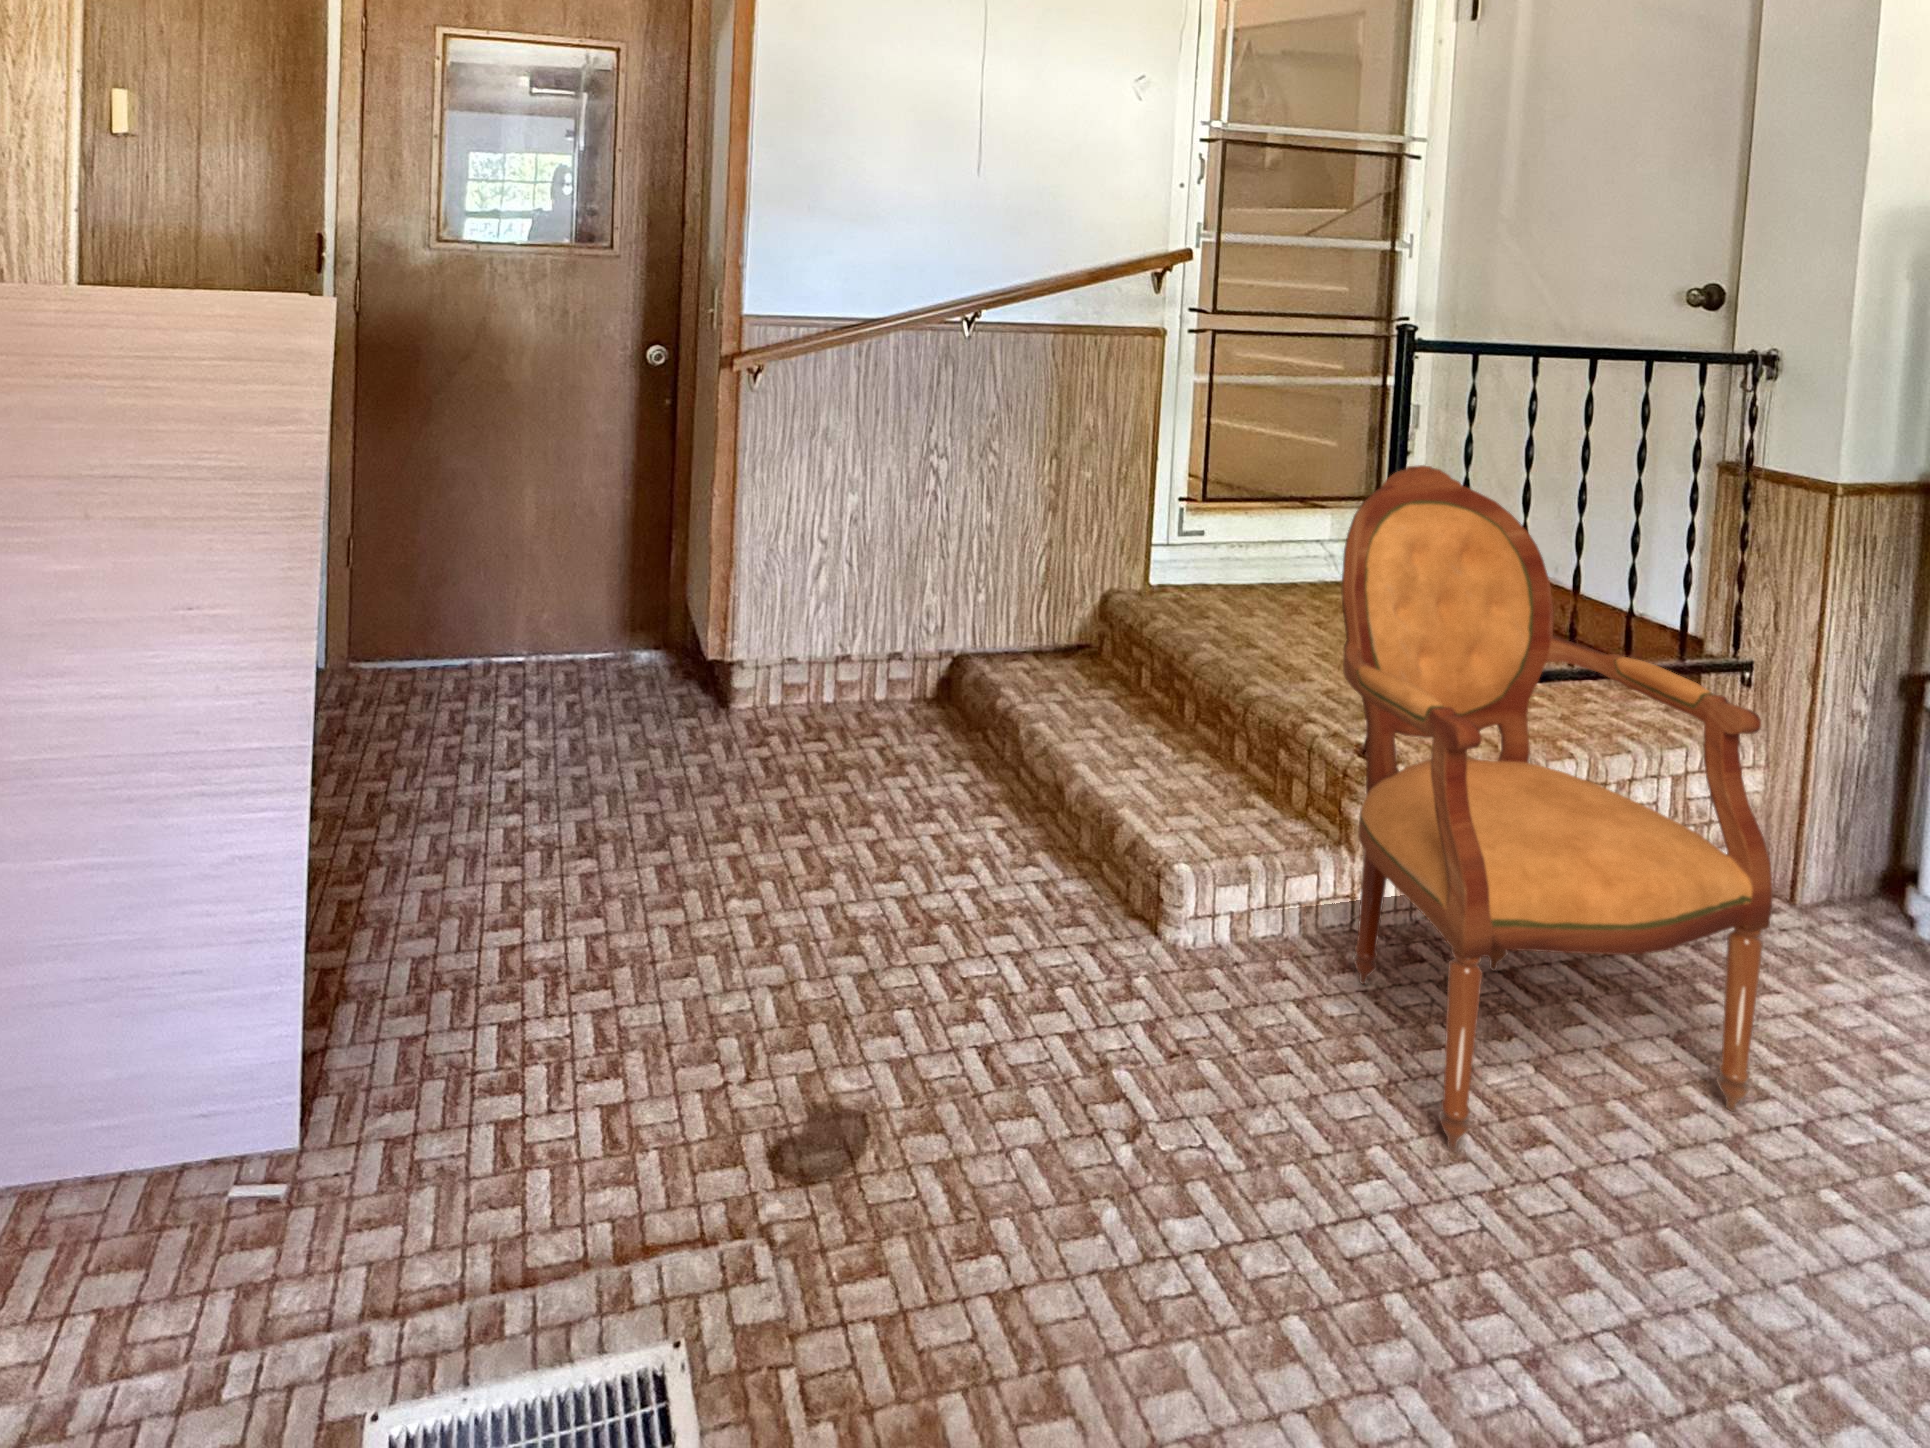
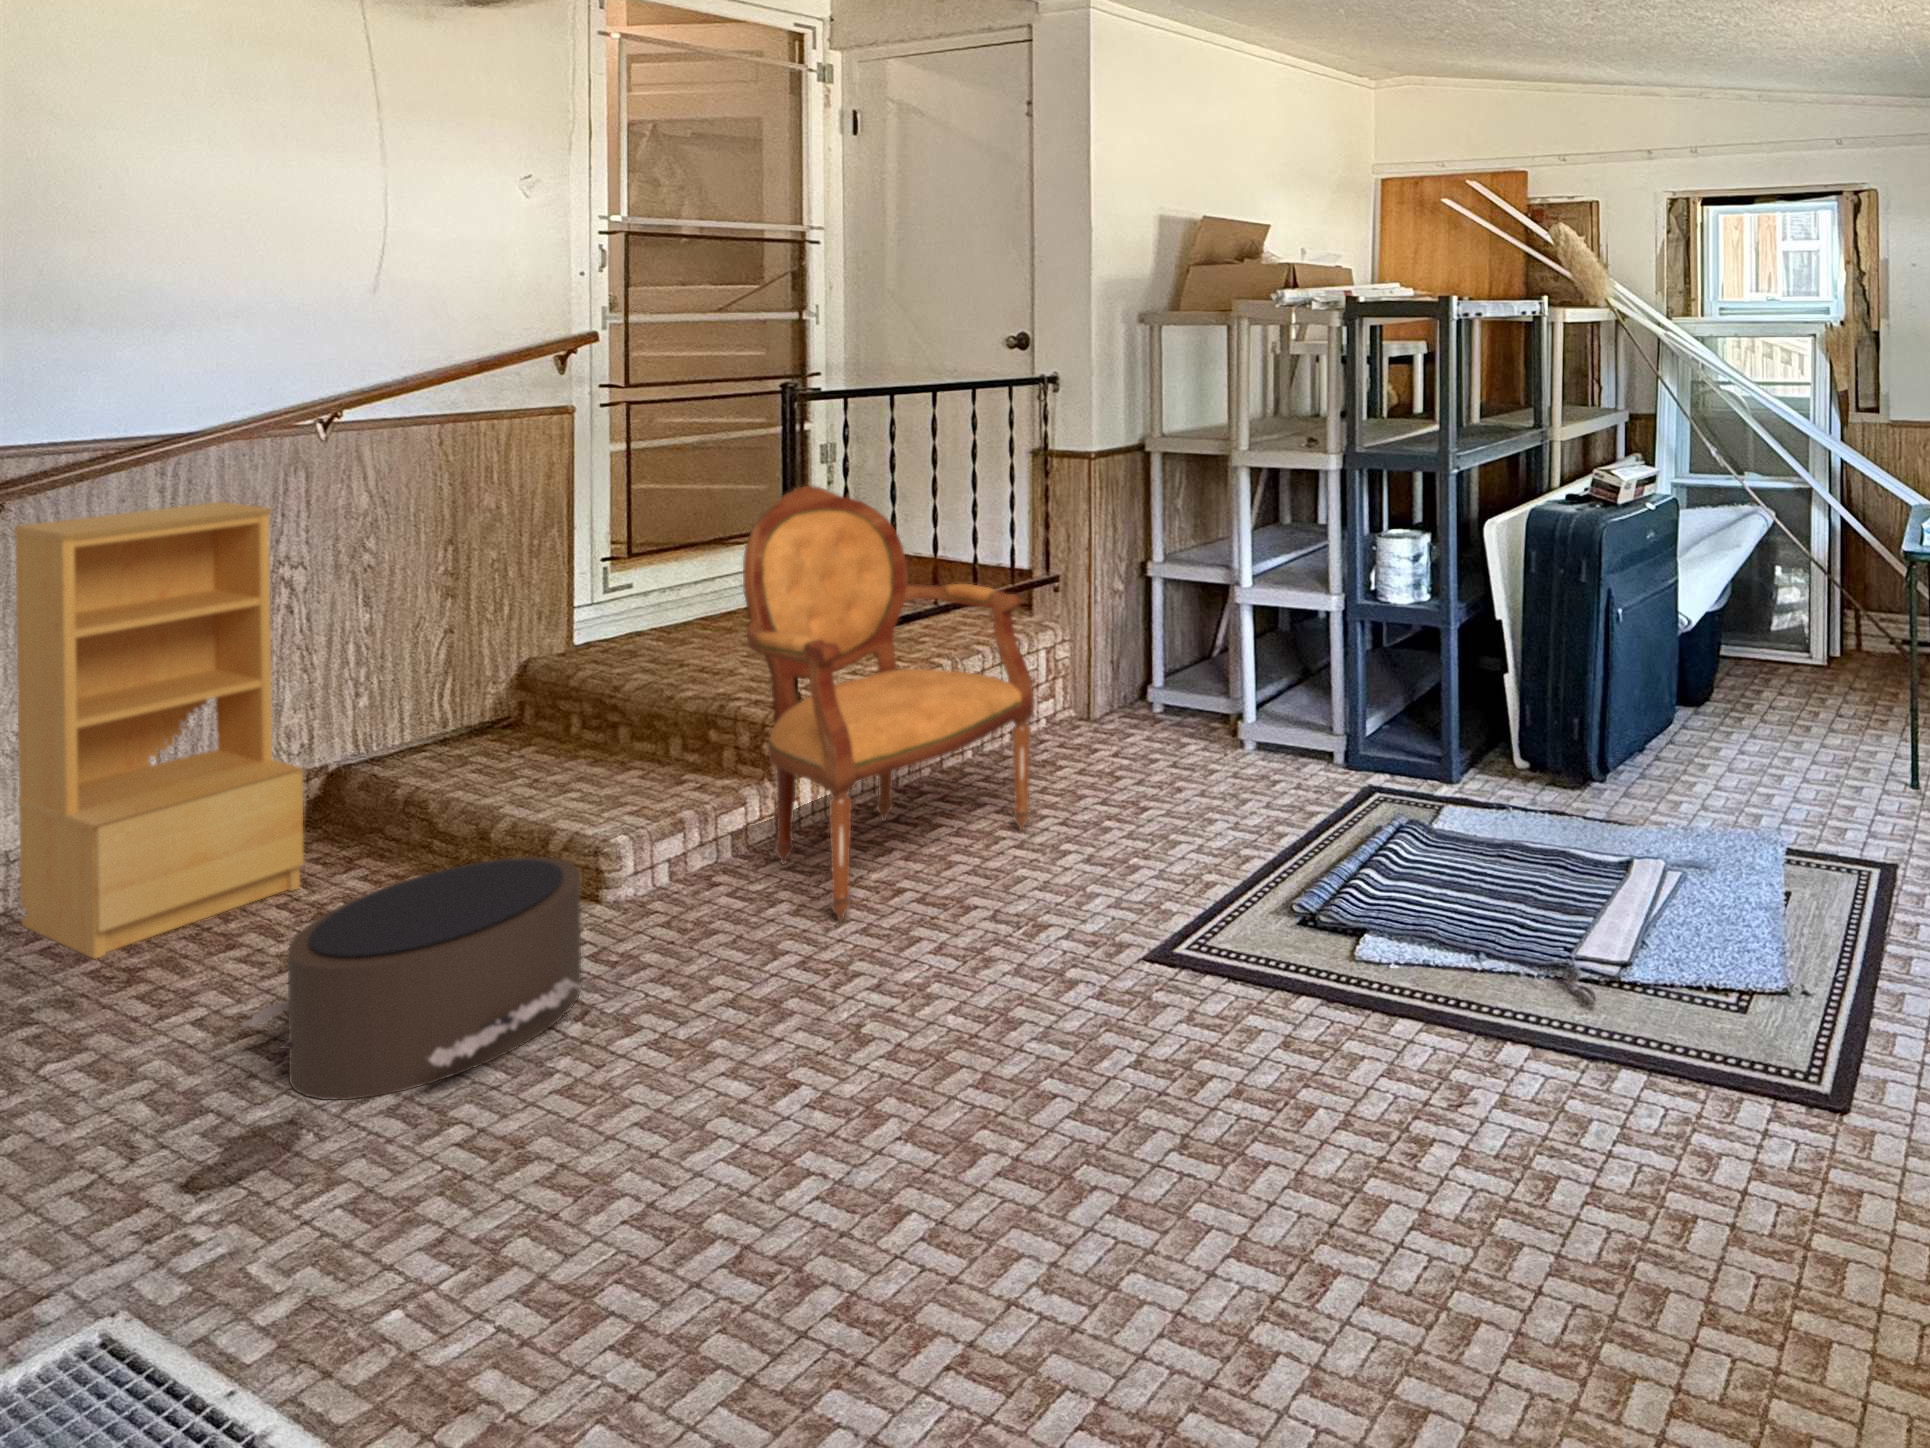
bookshelf: none [761,382,931,785] -> present [14,502,304,959]
pouf: none [845,843,1142,1143] -> present [241,857,582,1100]

